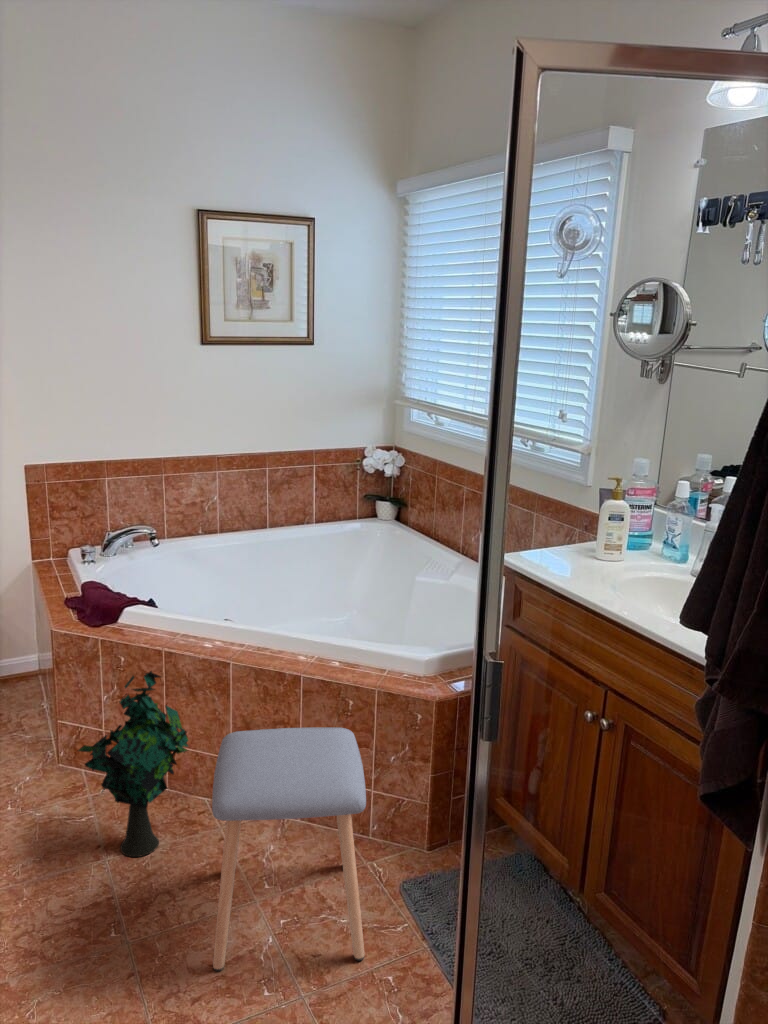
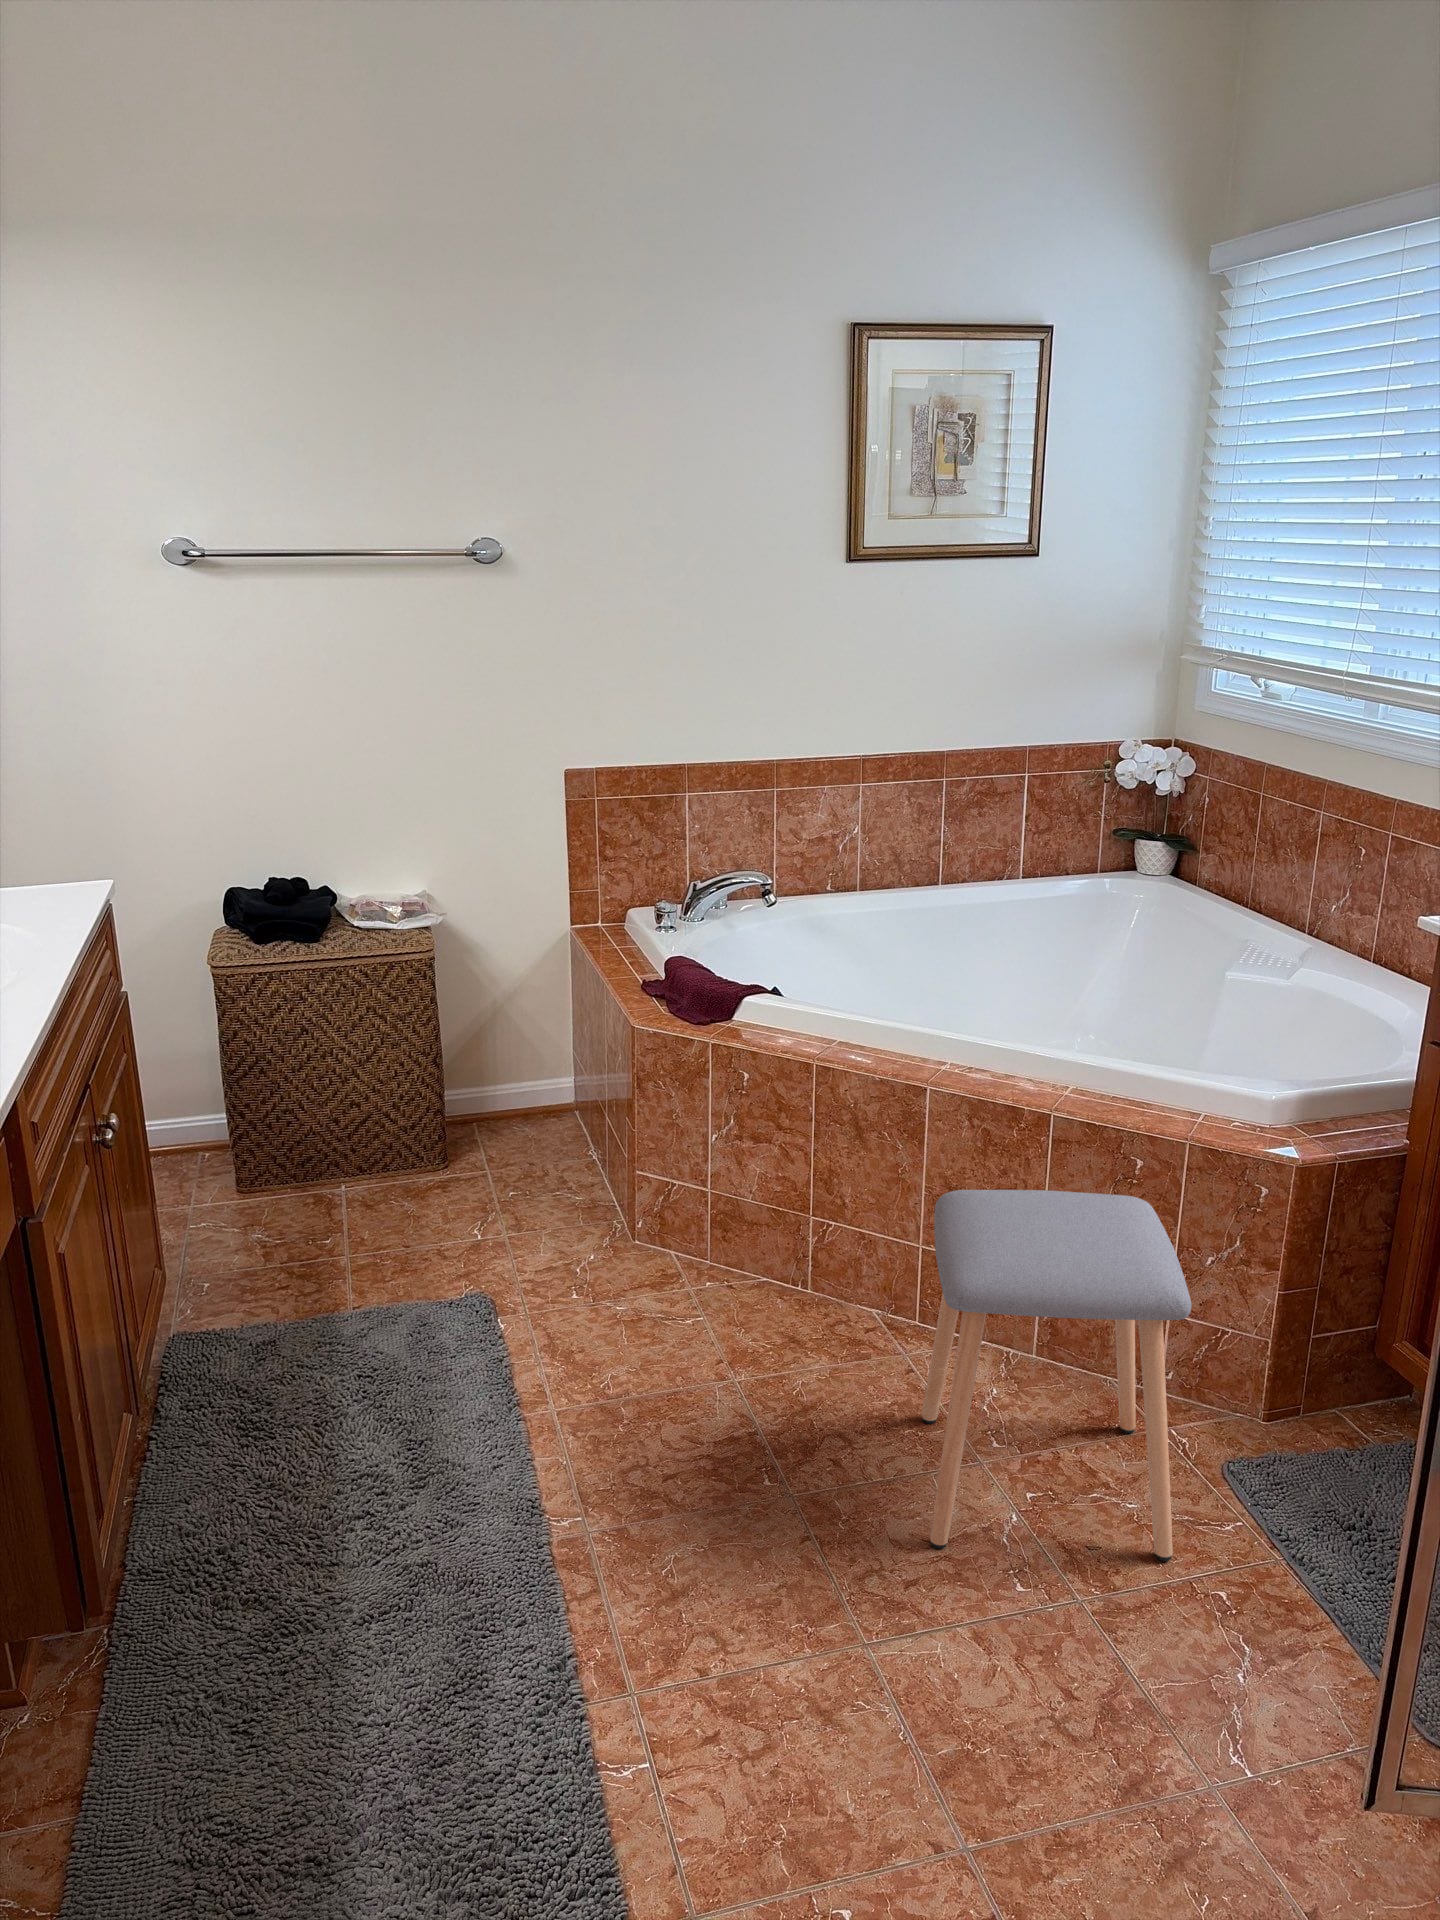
decorative plant: present [78,671,188,857] -> none [698,1091,868,1383]

